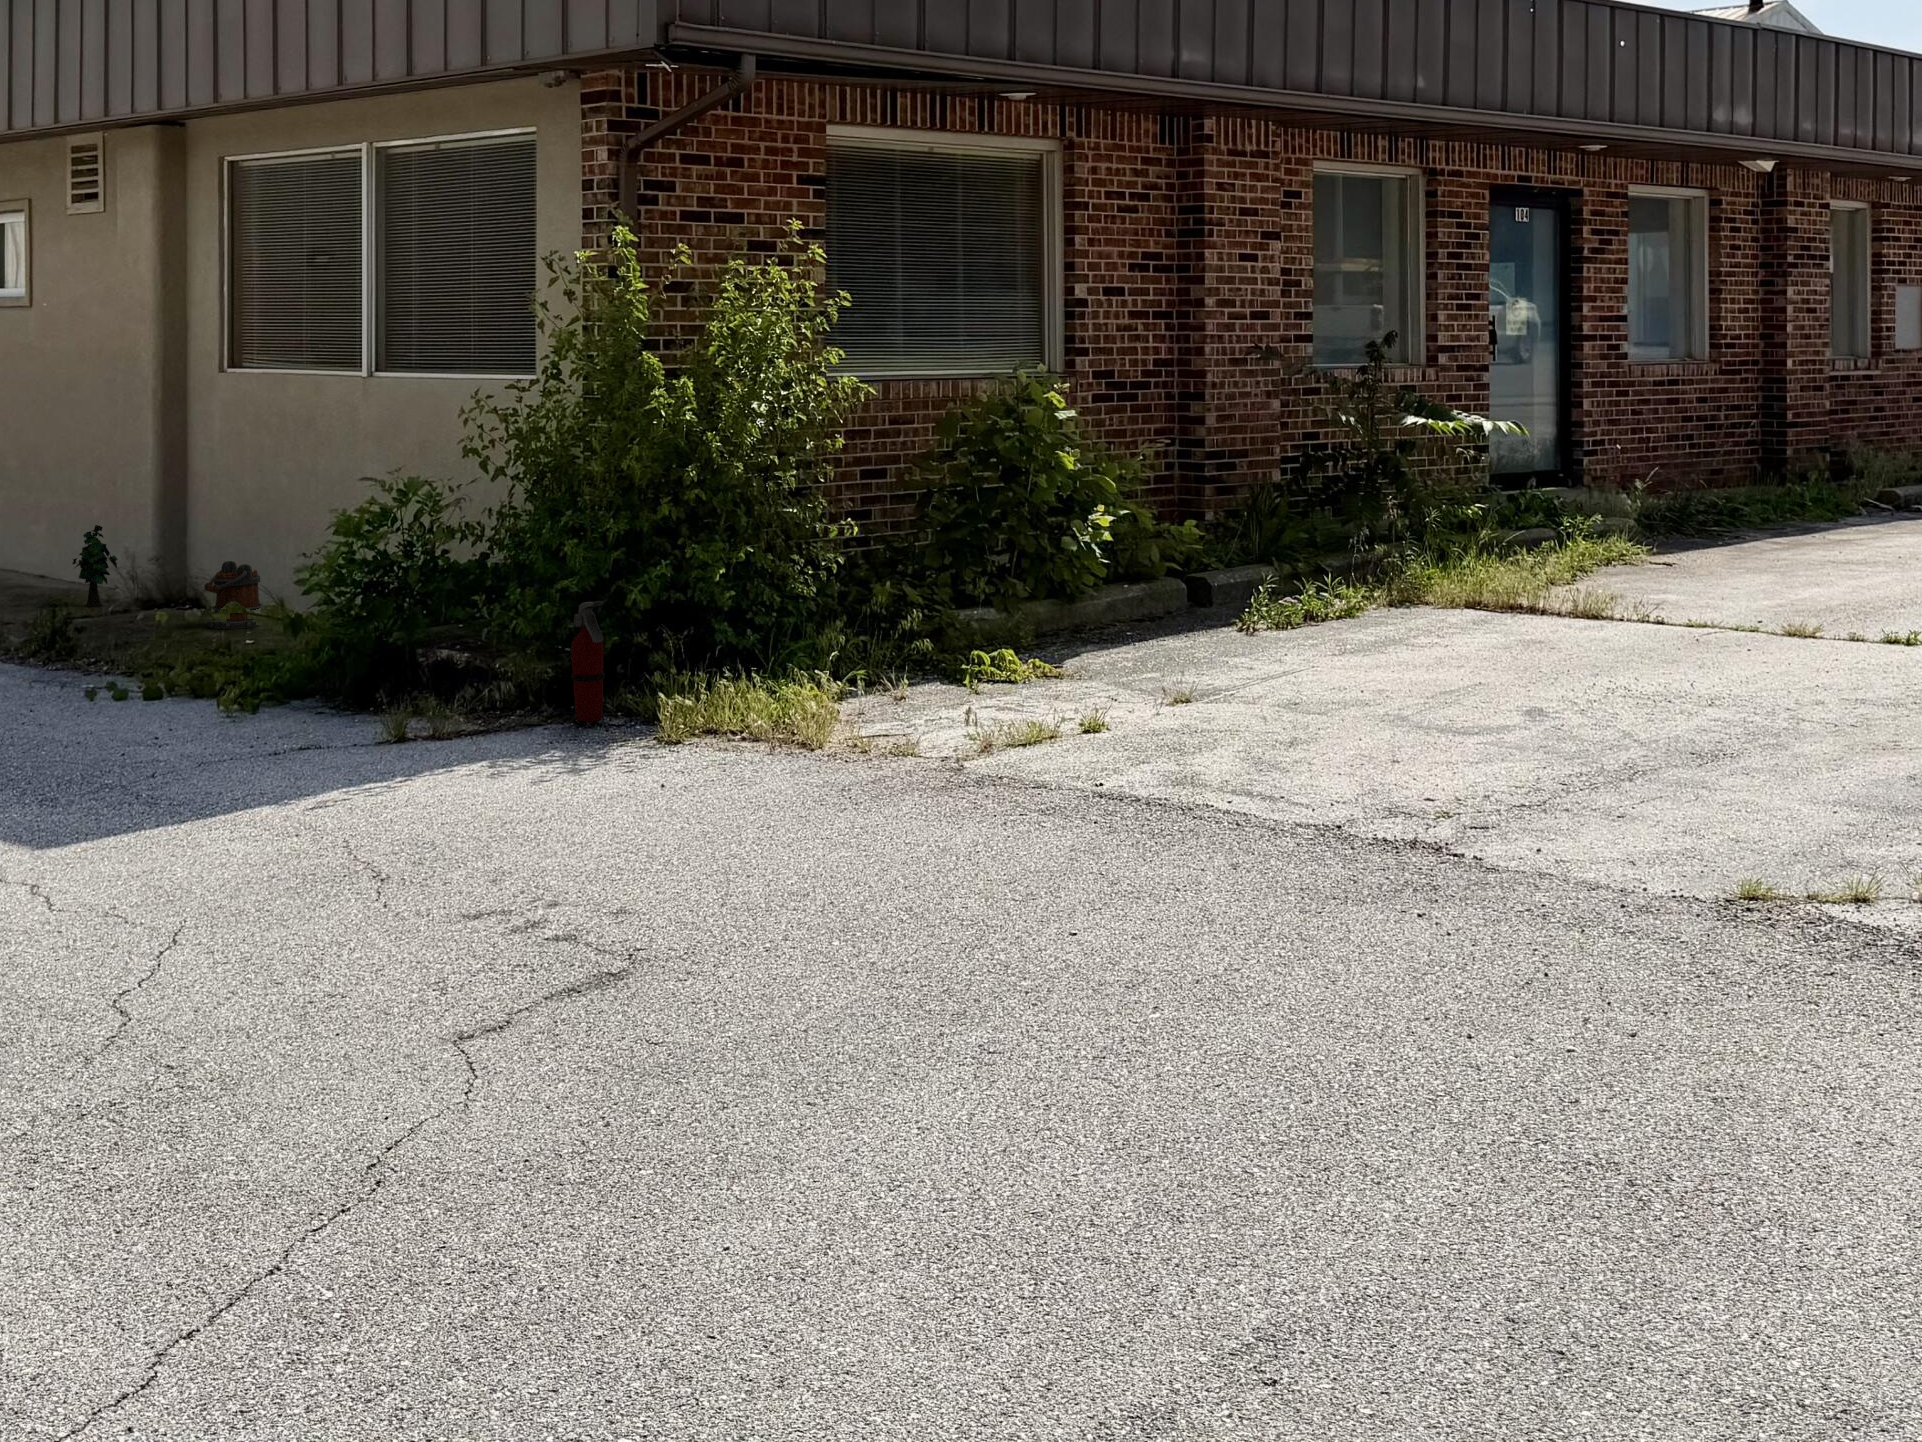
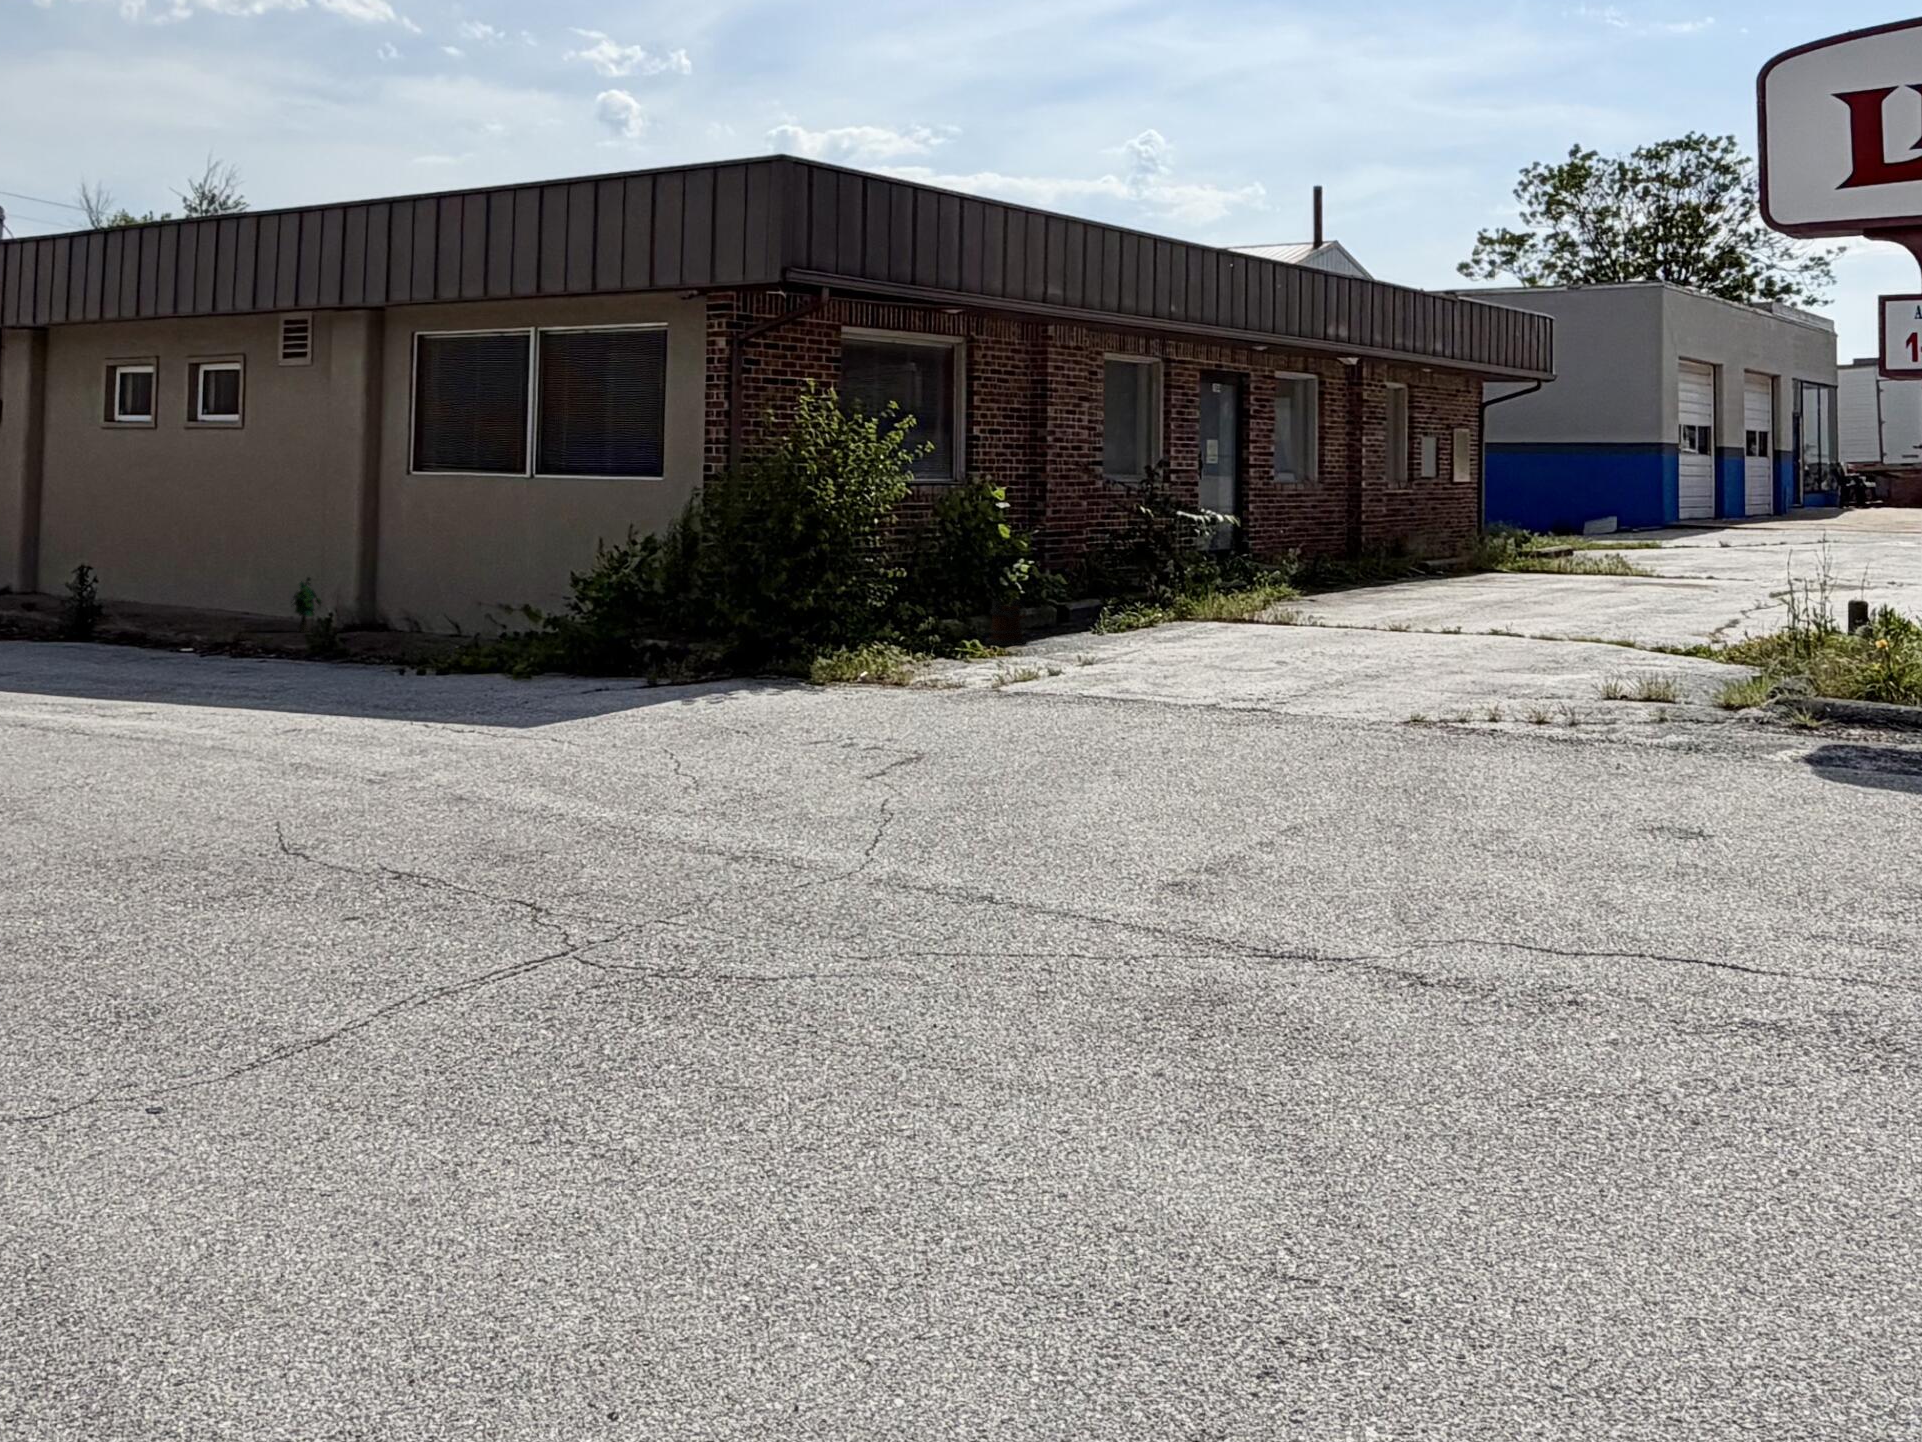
bucket: present [204,561,263,629] -> present [986,599,1027,646]
fire extinguisher: present [571,601,605,722] -> none [732,607,756,678]

